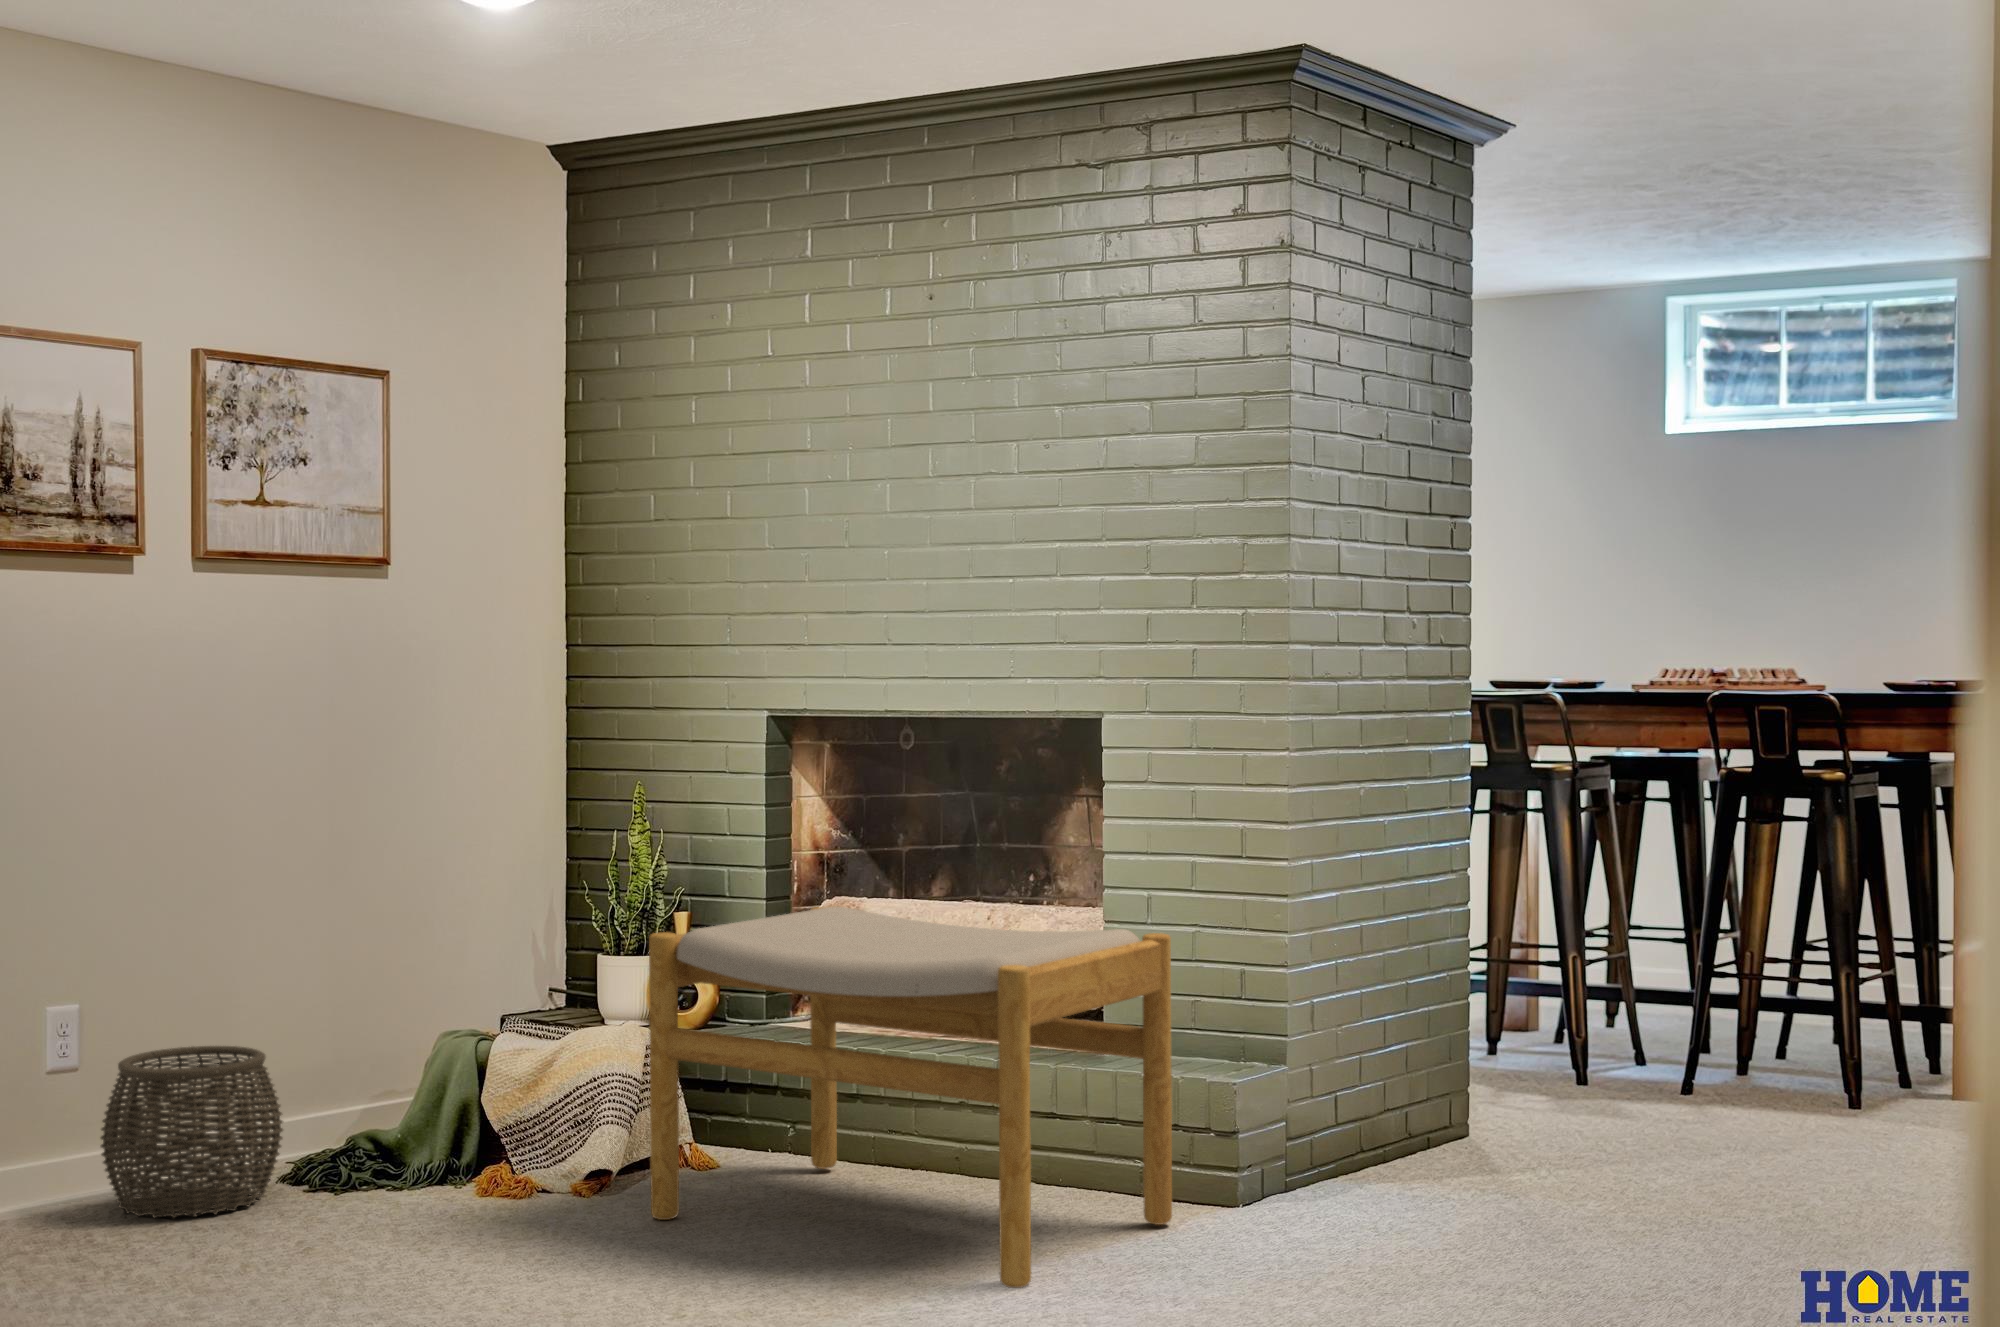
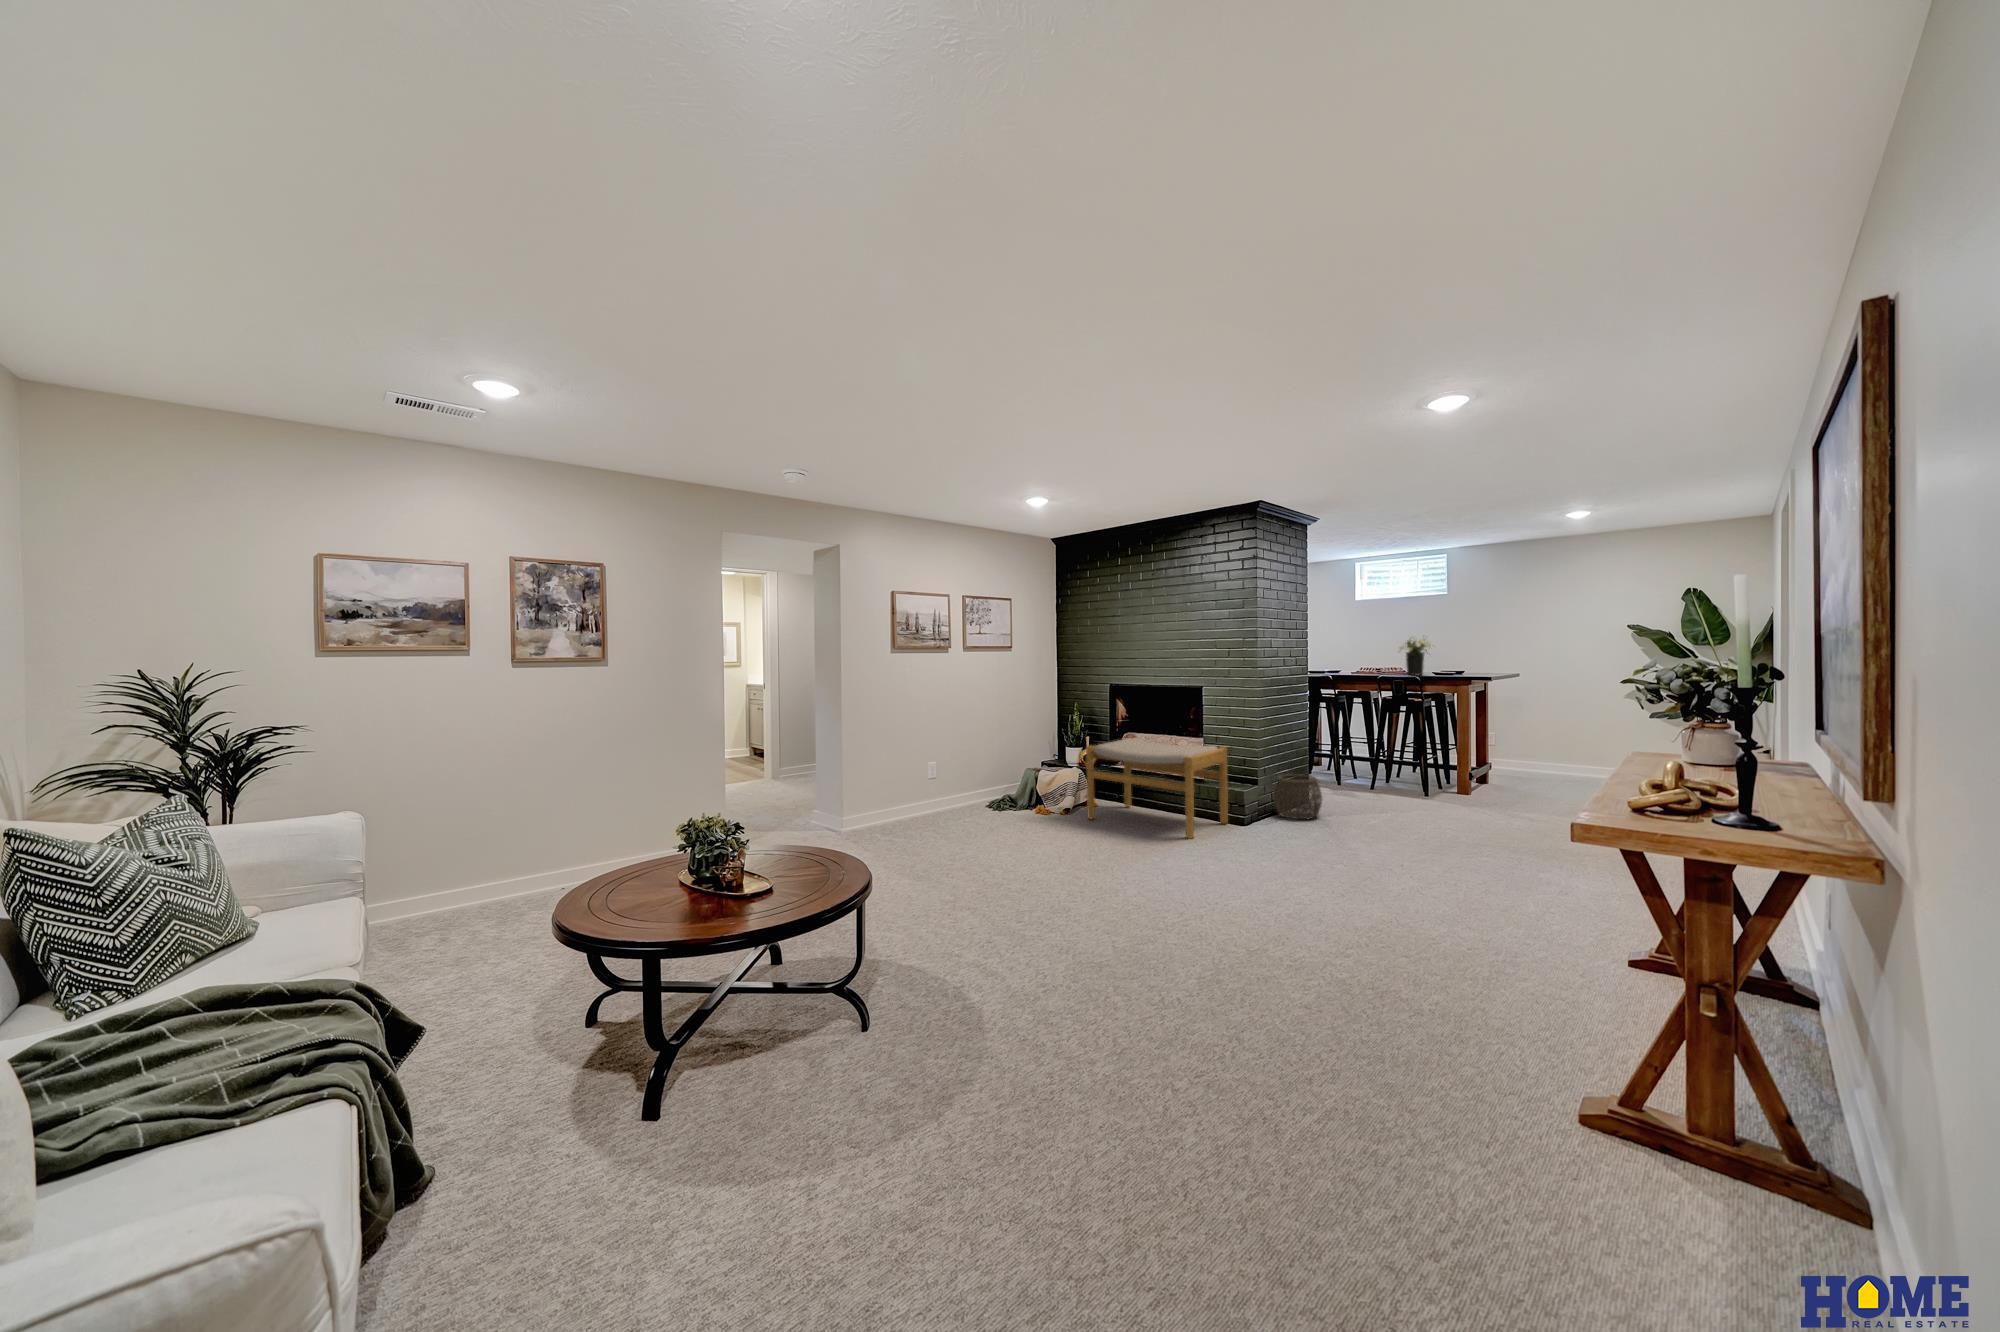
flower arrangement: none [1769,558,1889,696] -> present [1400,638,1431,676]
woven basket: present [101,1046,283,1218] -> present [1273,774,1322,820]

